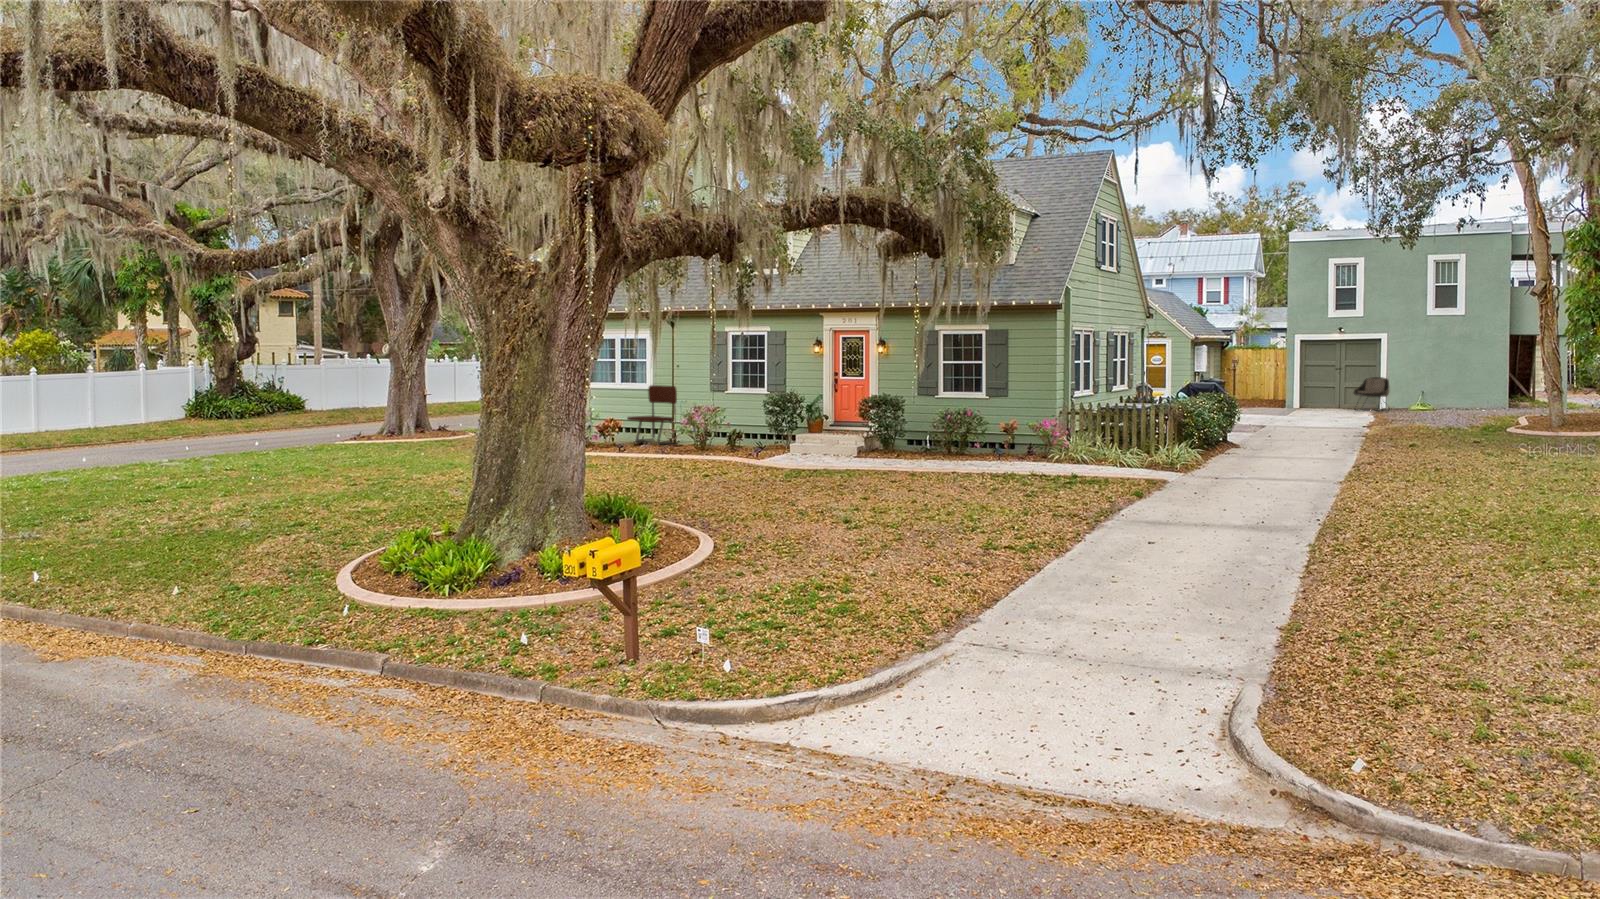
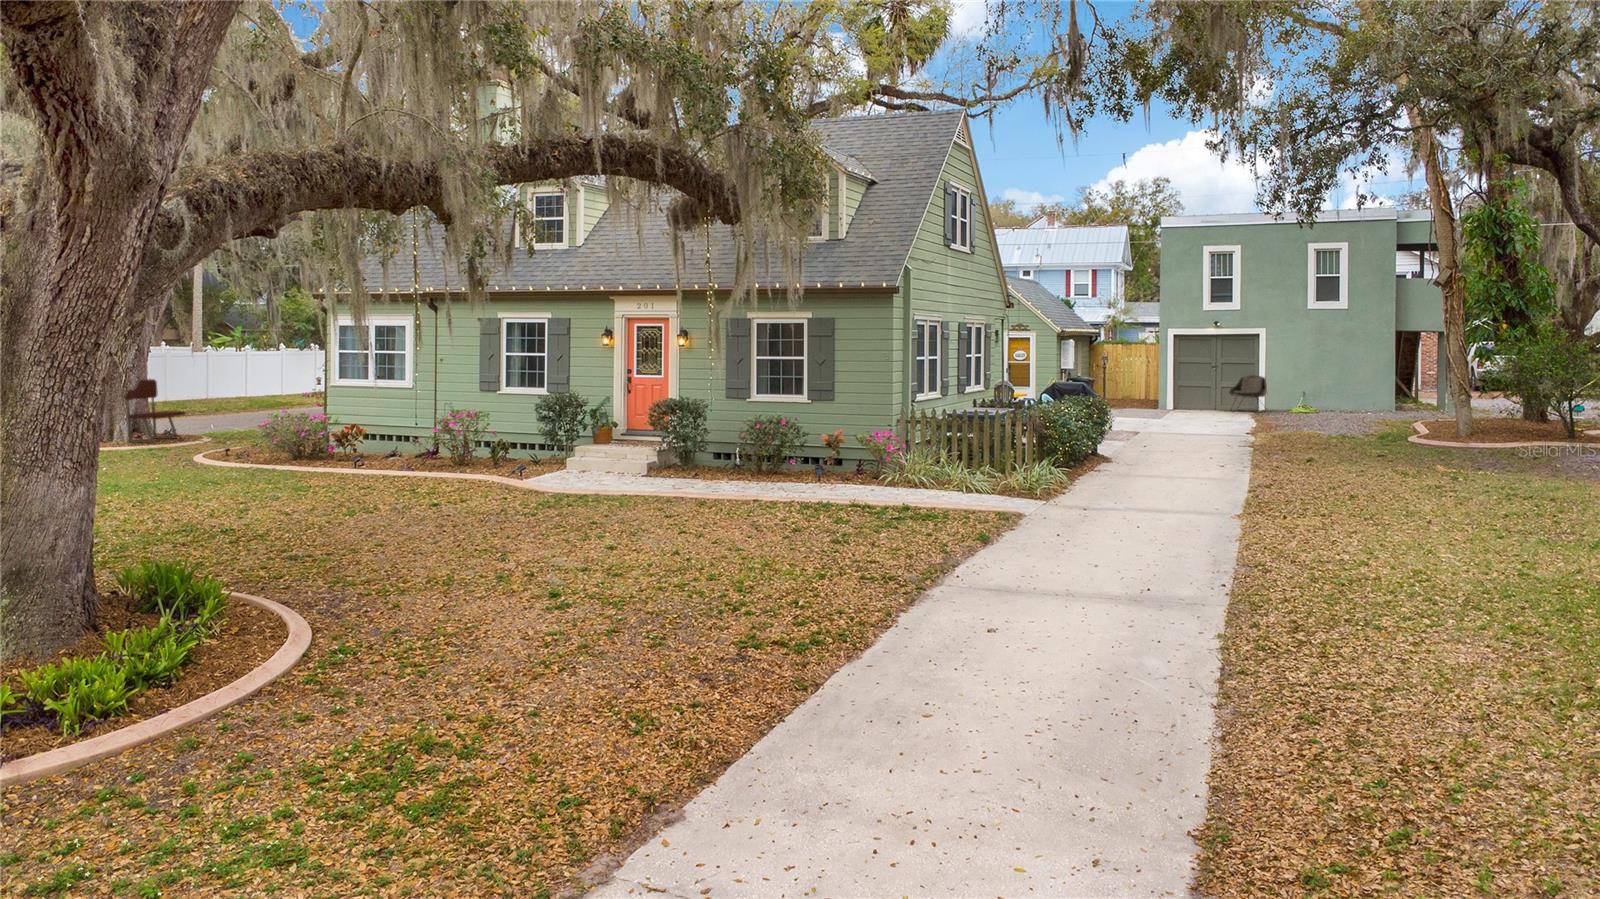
bench: present [627,385,677,445] -> present [125,379,186,443]

